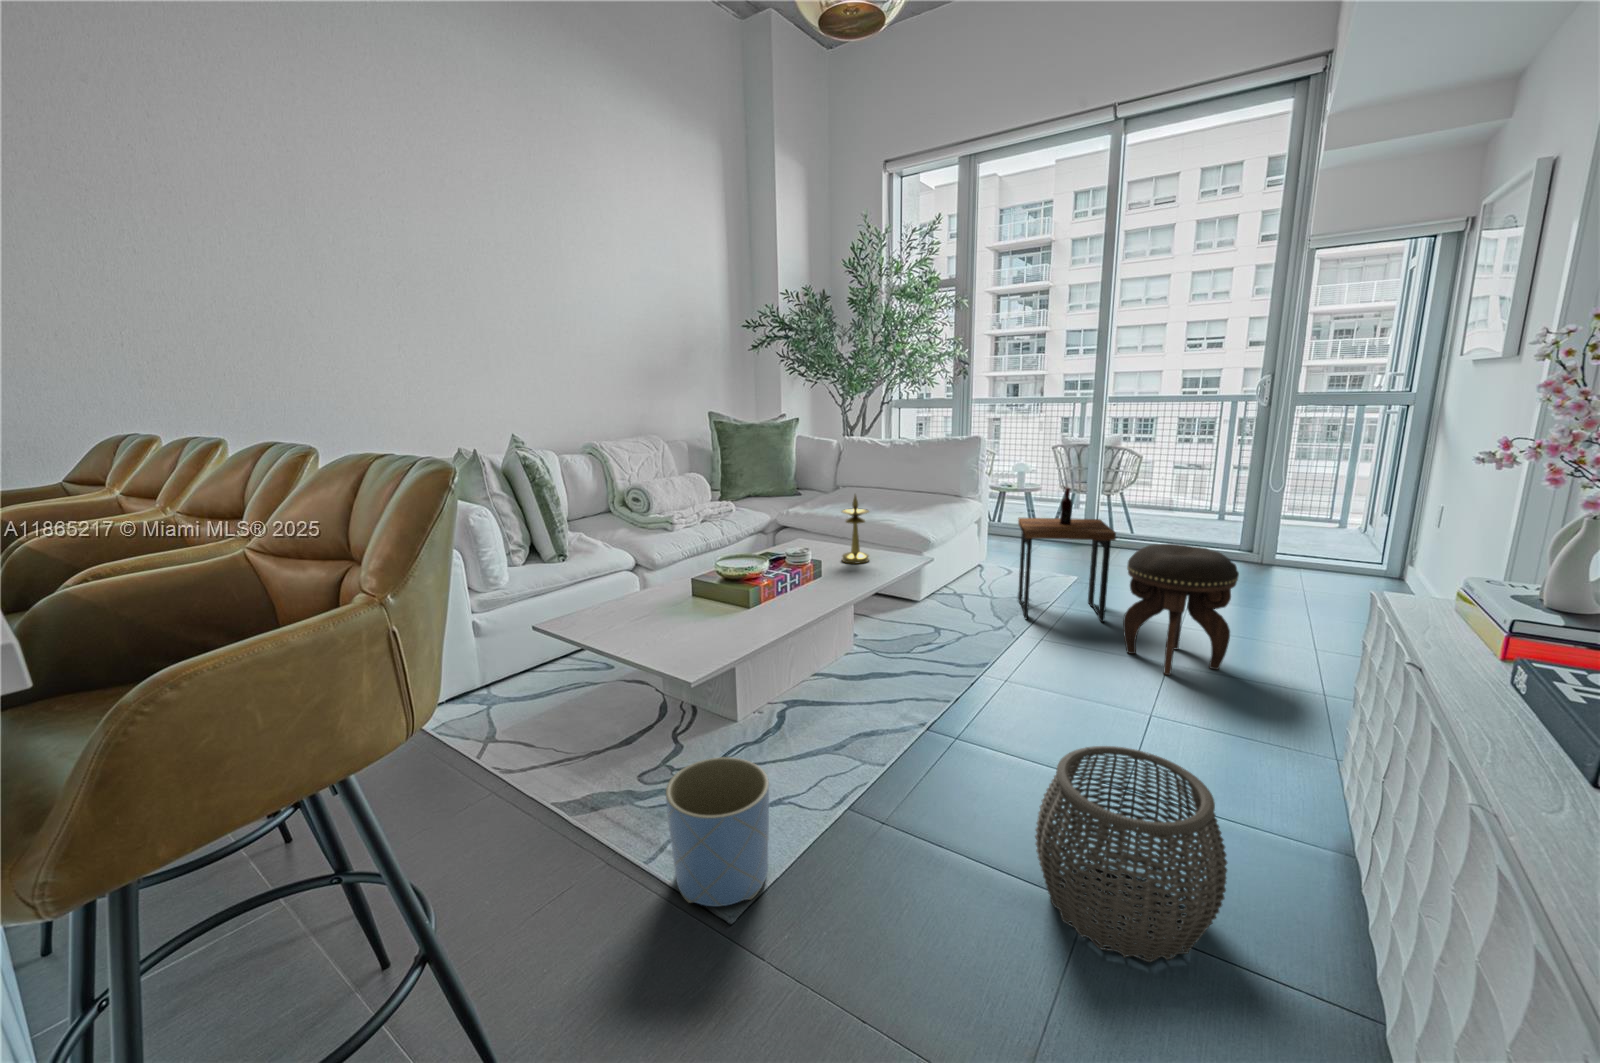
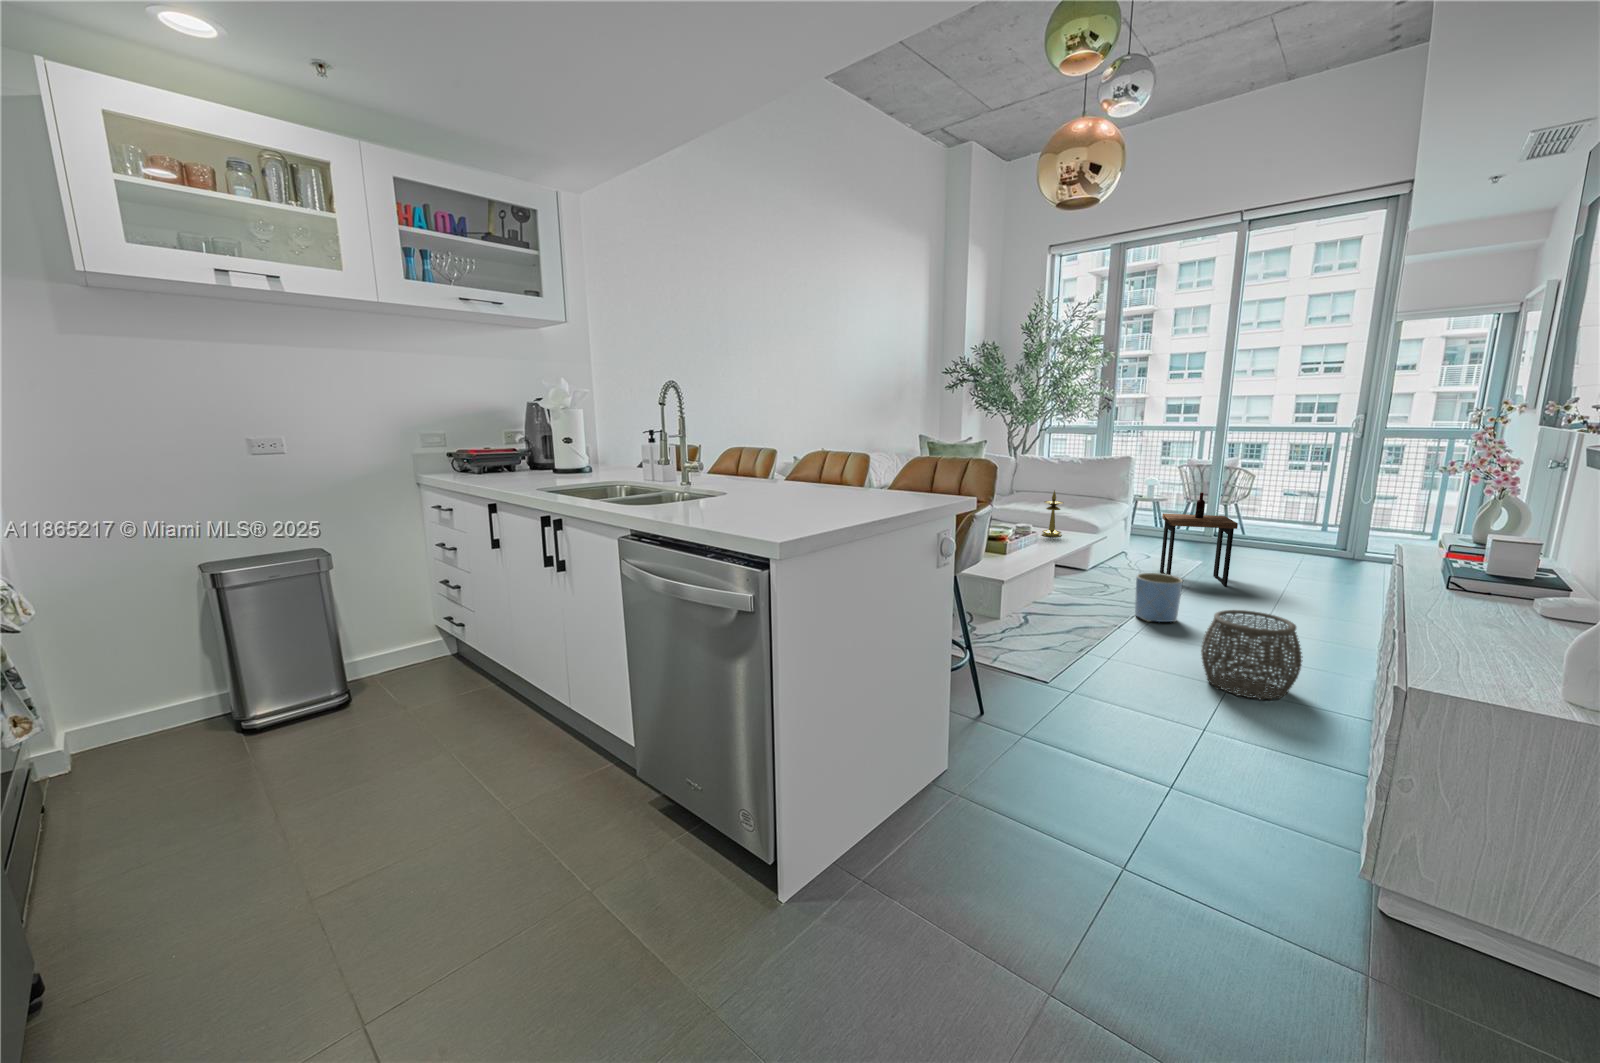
footstool: present [1123,544,1239,675] -> none [1243,529,1325,612]
planter: present [665,757,769,906] -> present [1135,573,1183,622]

